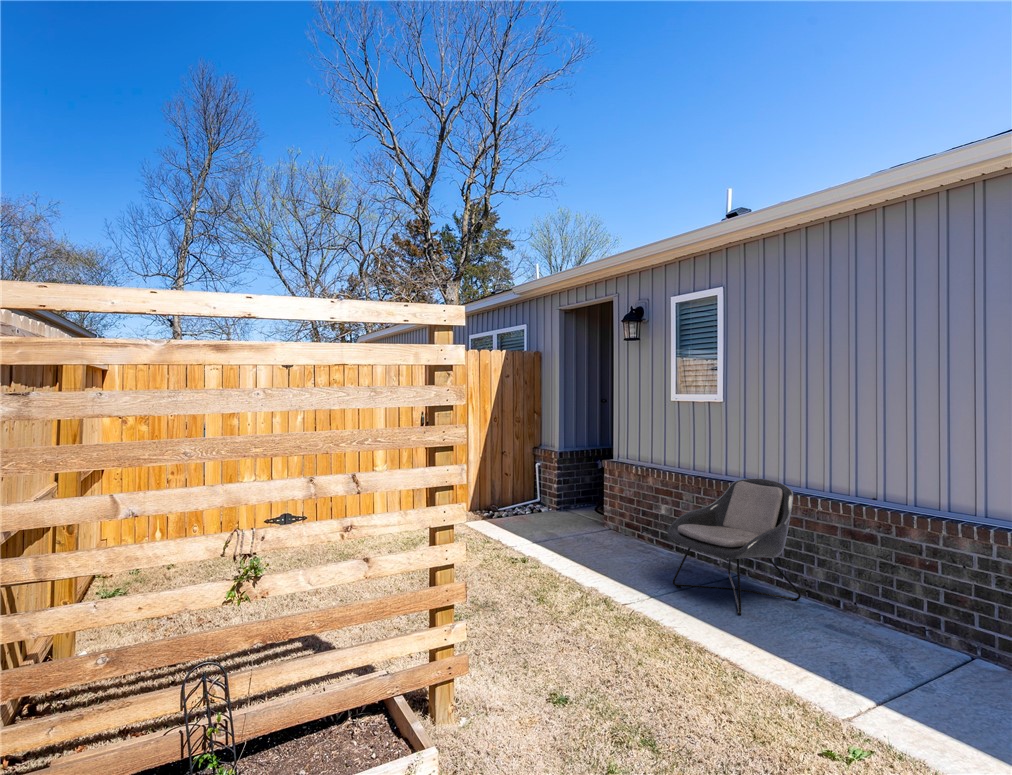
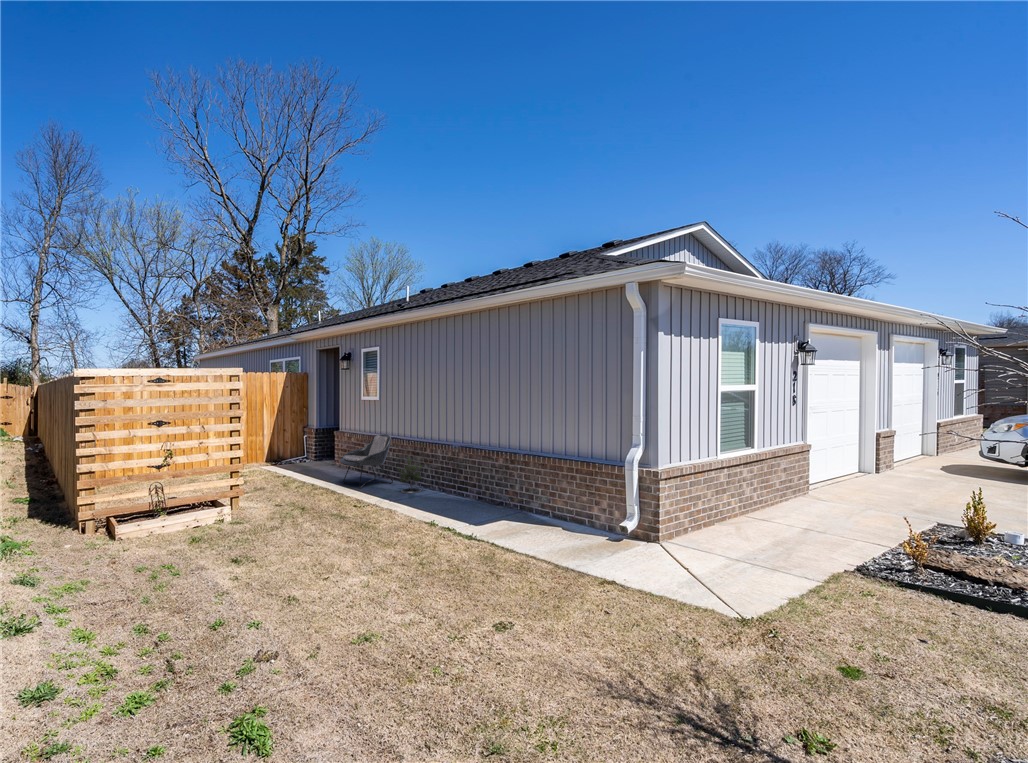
potted tree: none [874,547,957,663] -> present [399,458,422,493]

